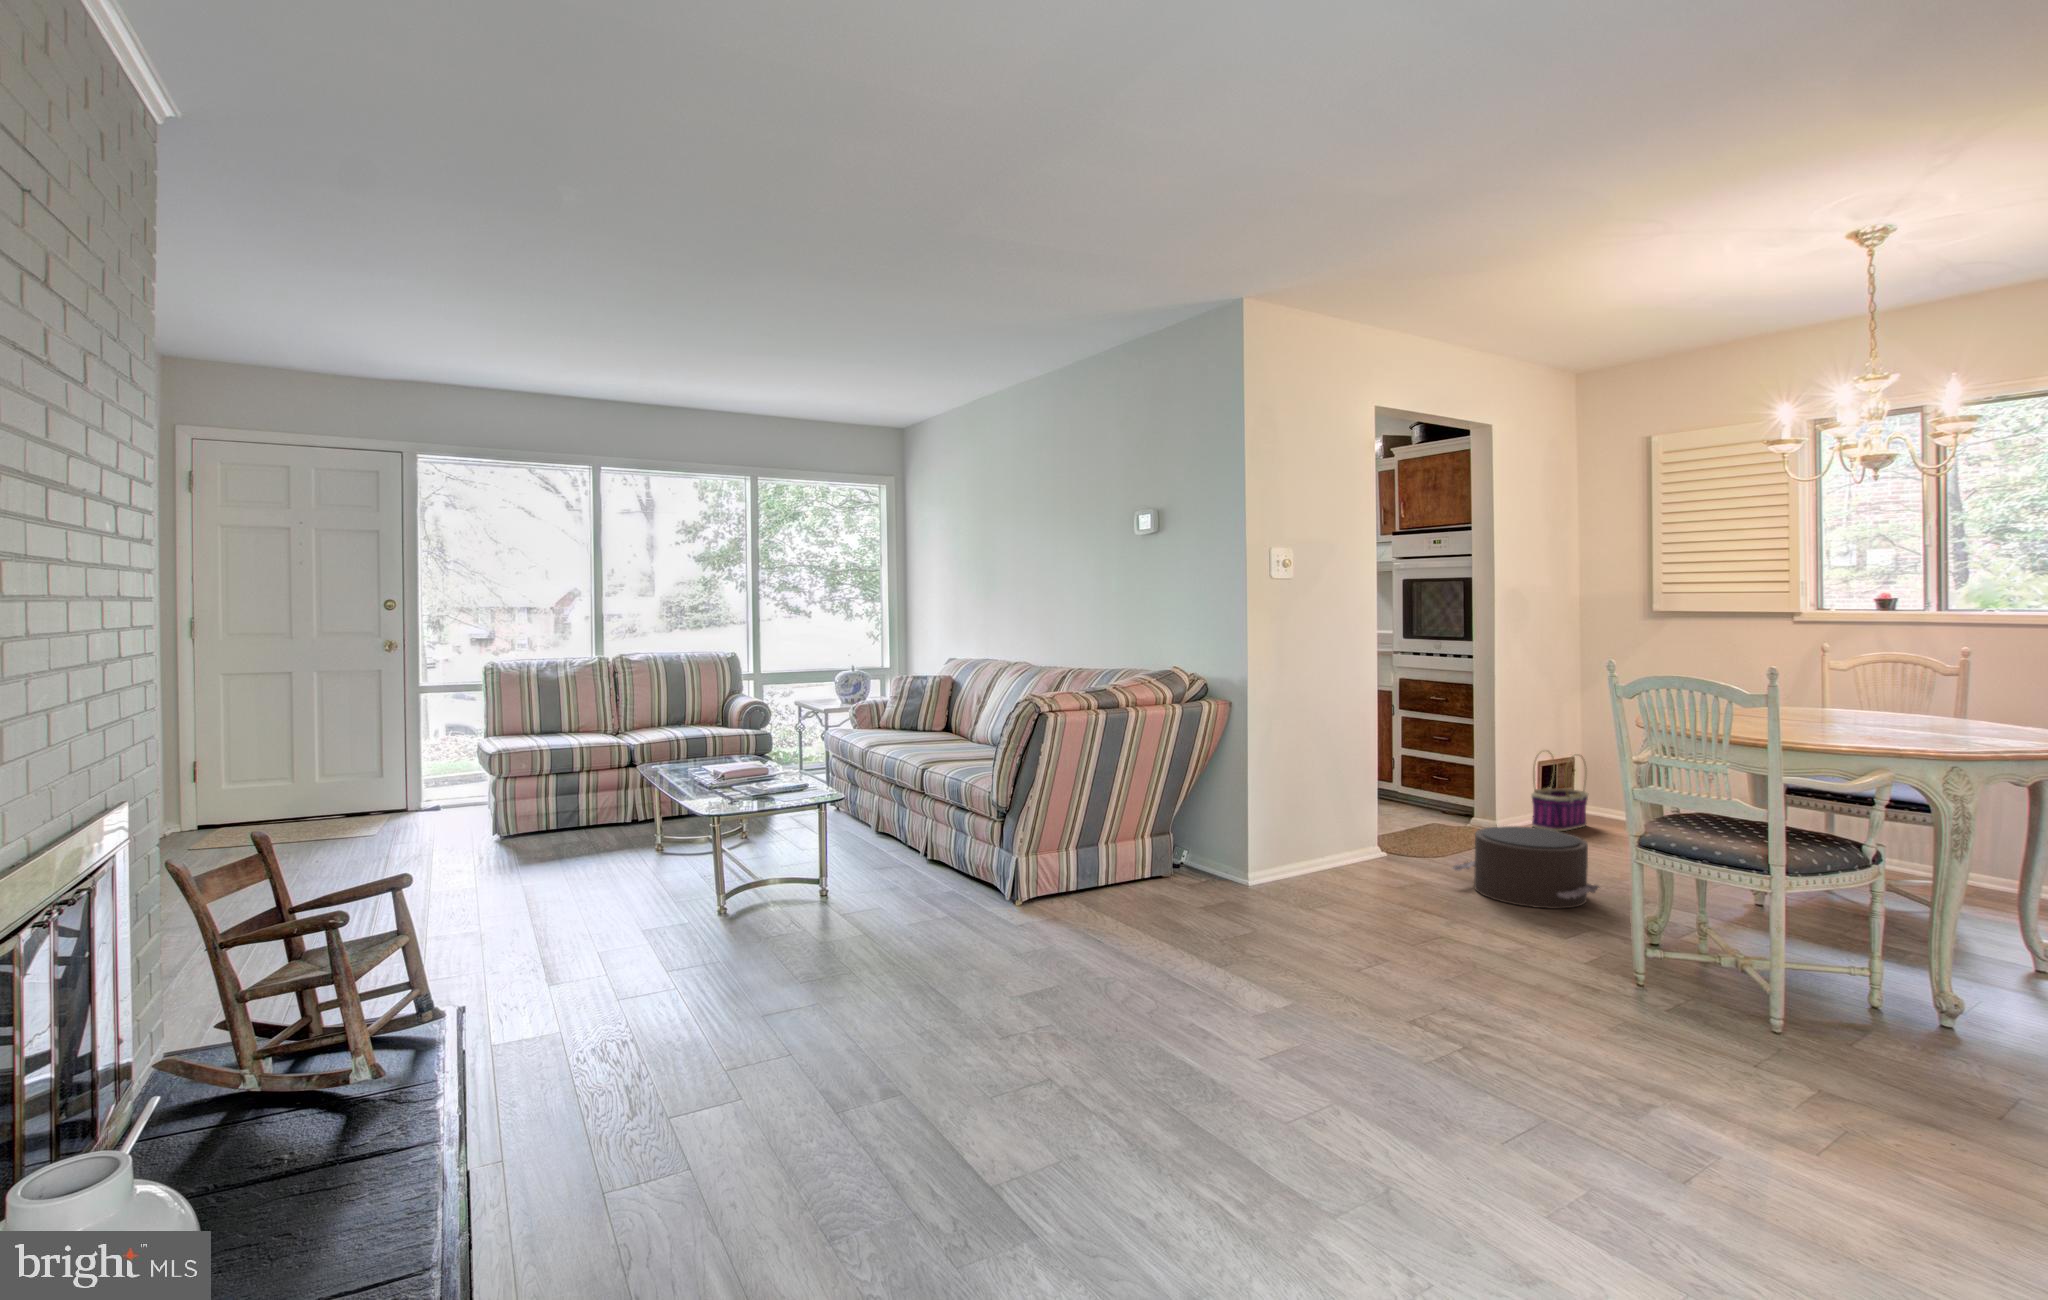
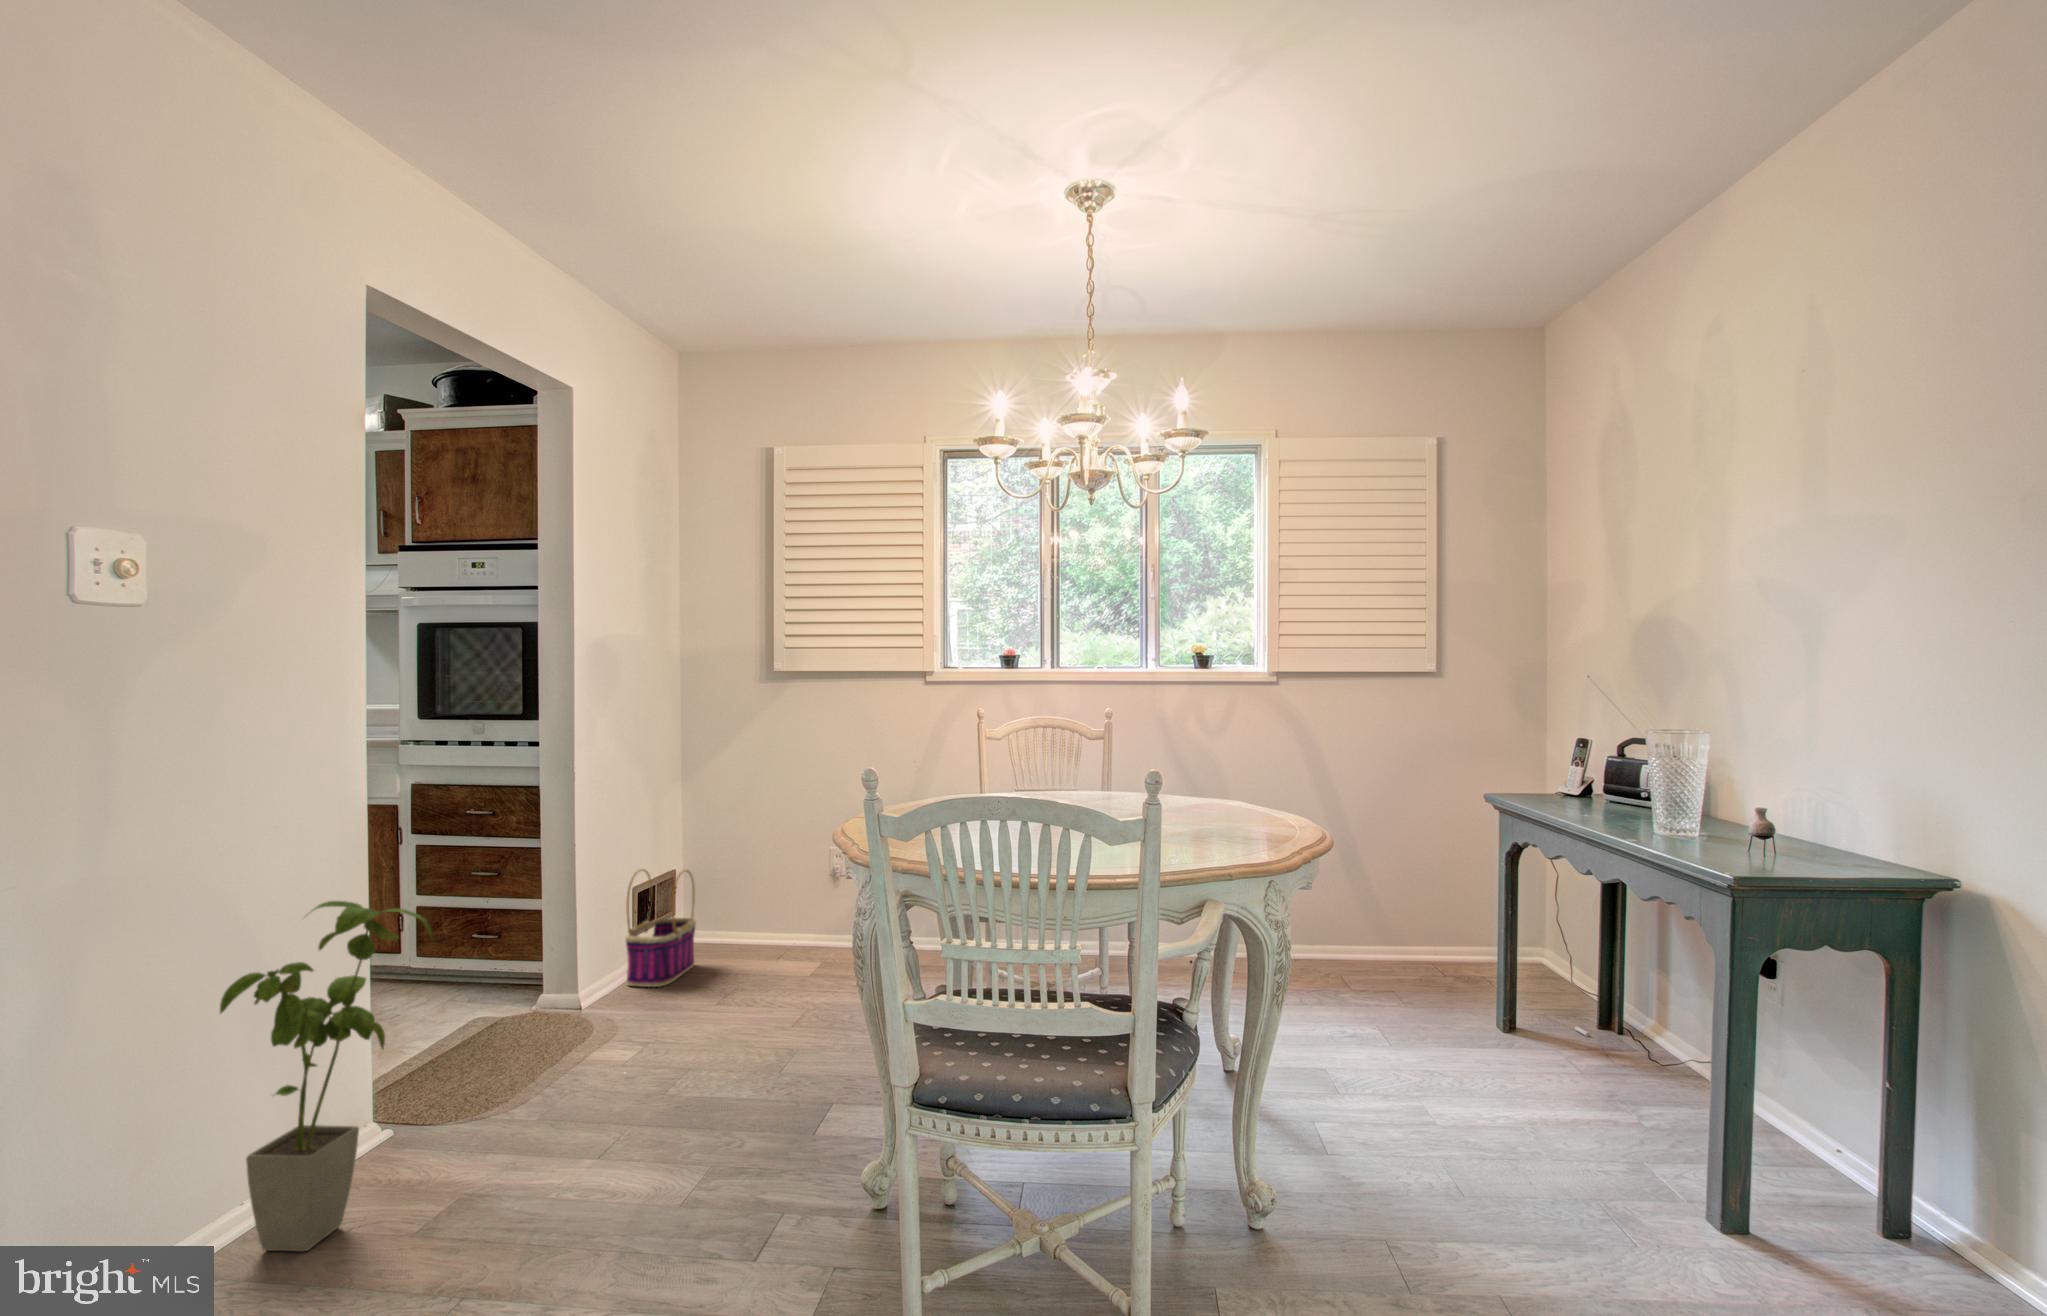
house plant: none [1316,725,1401,879] -> present [220,901,433,1251]
pouf: present [1453,826,1600,909] -> none [534,1018,781,1189]

